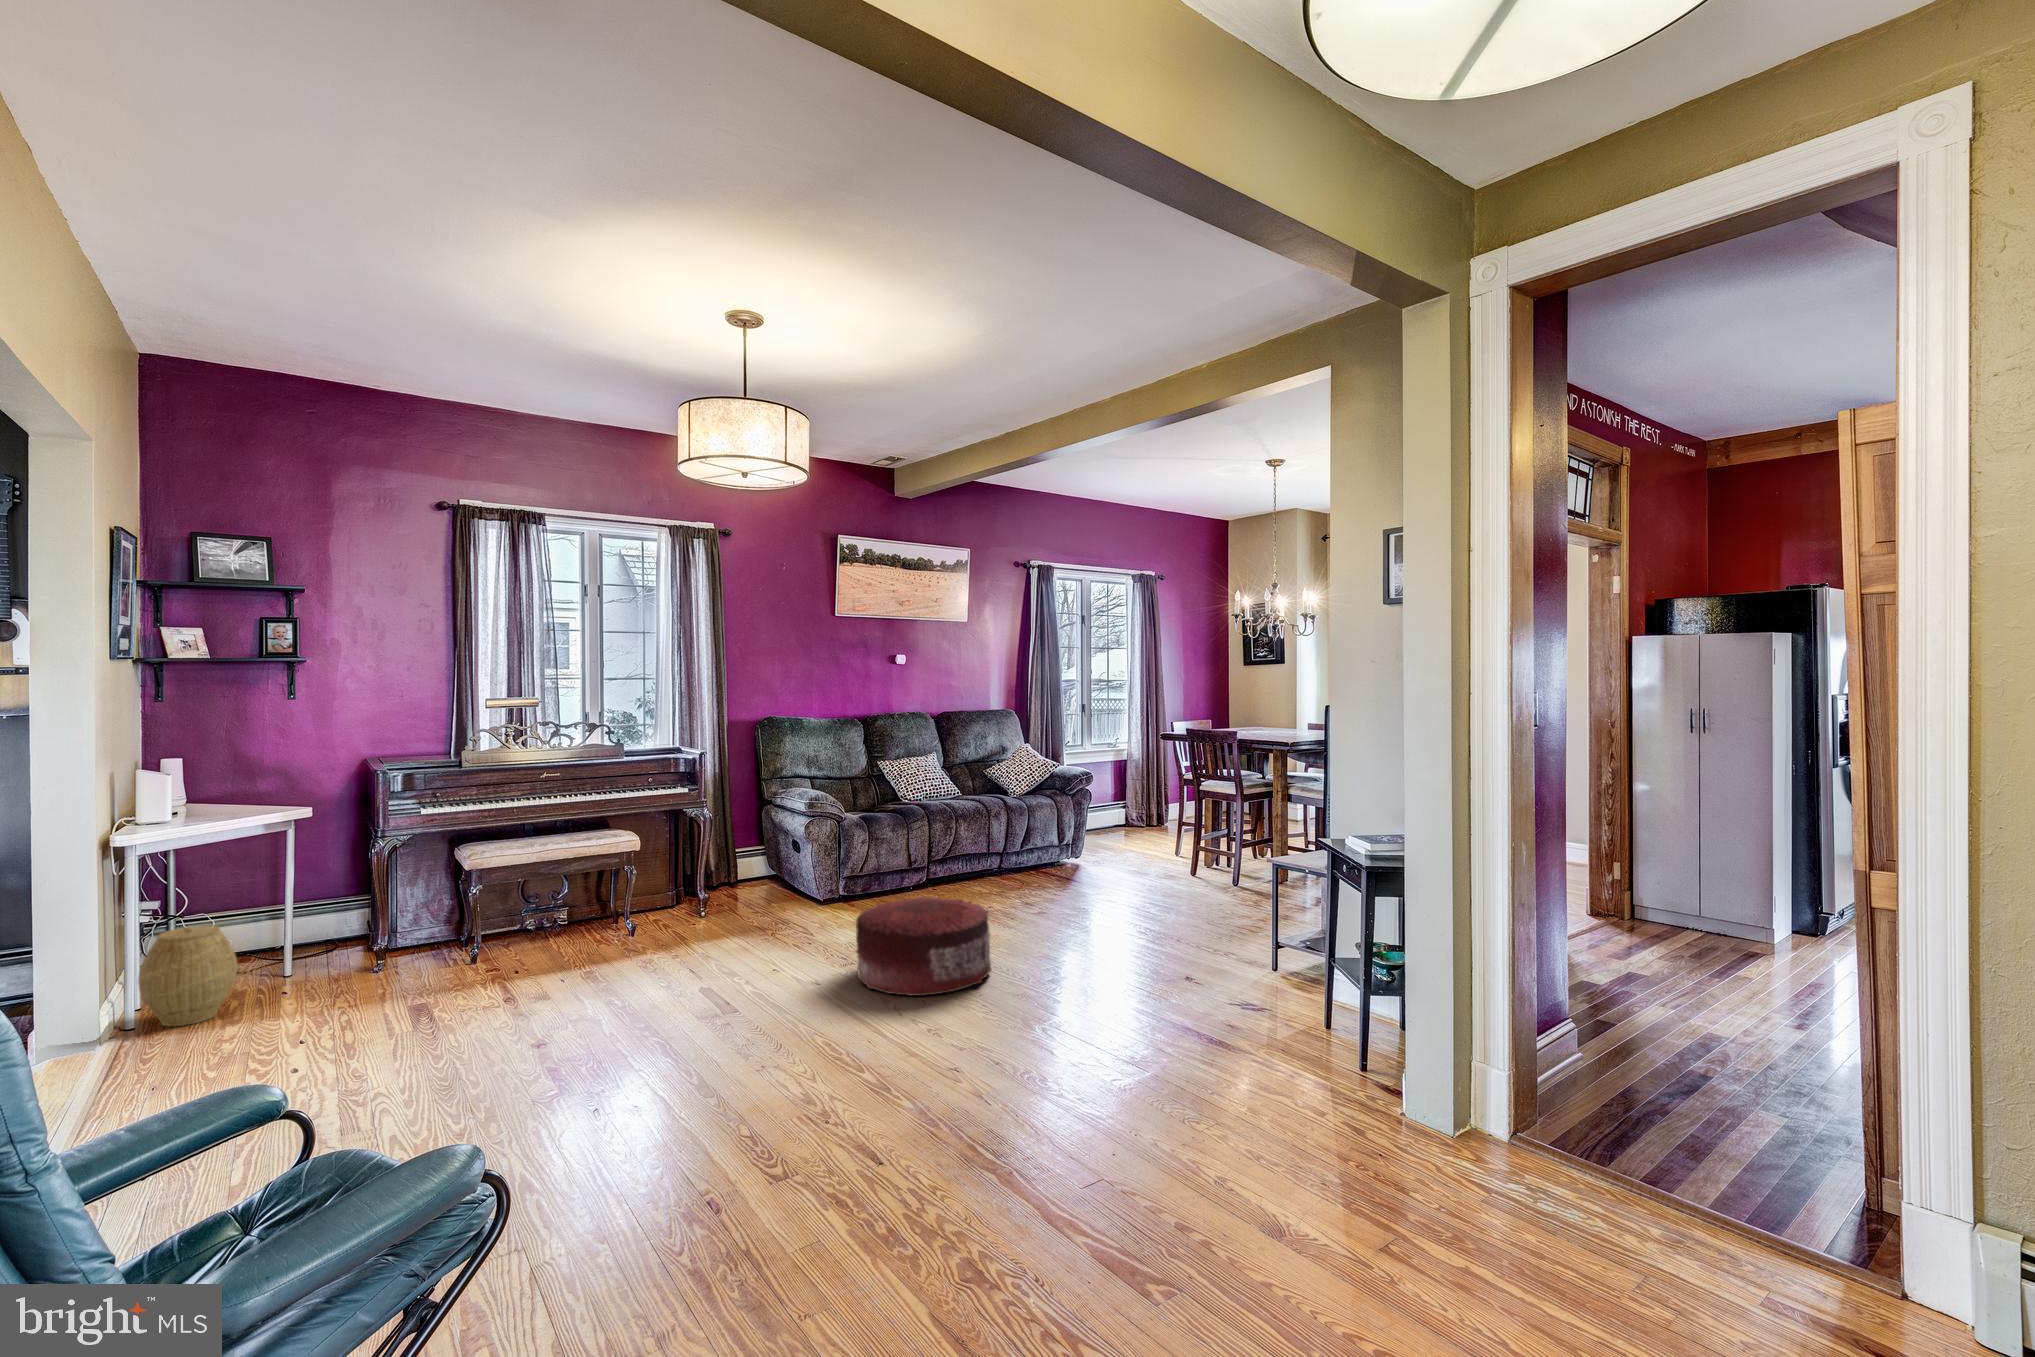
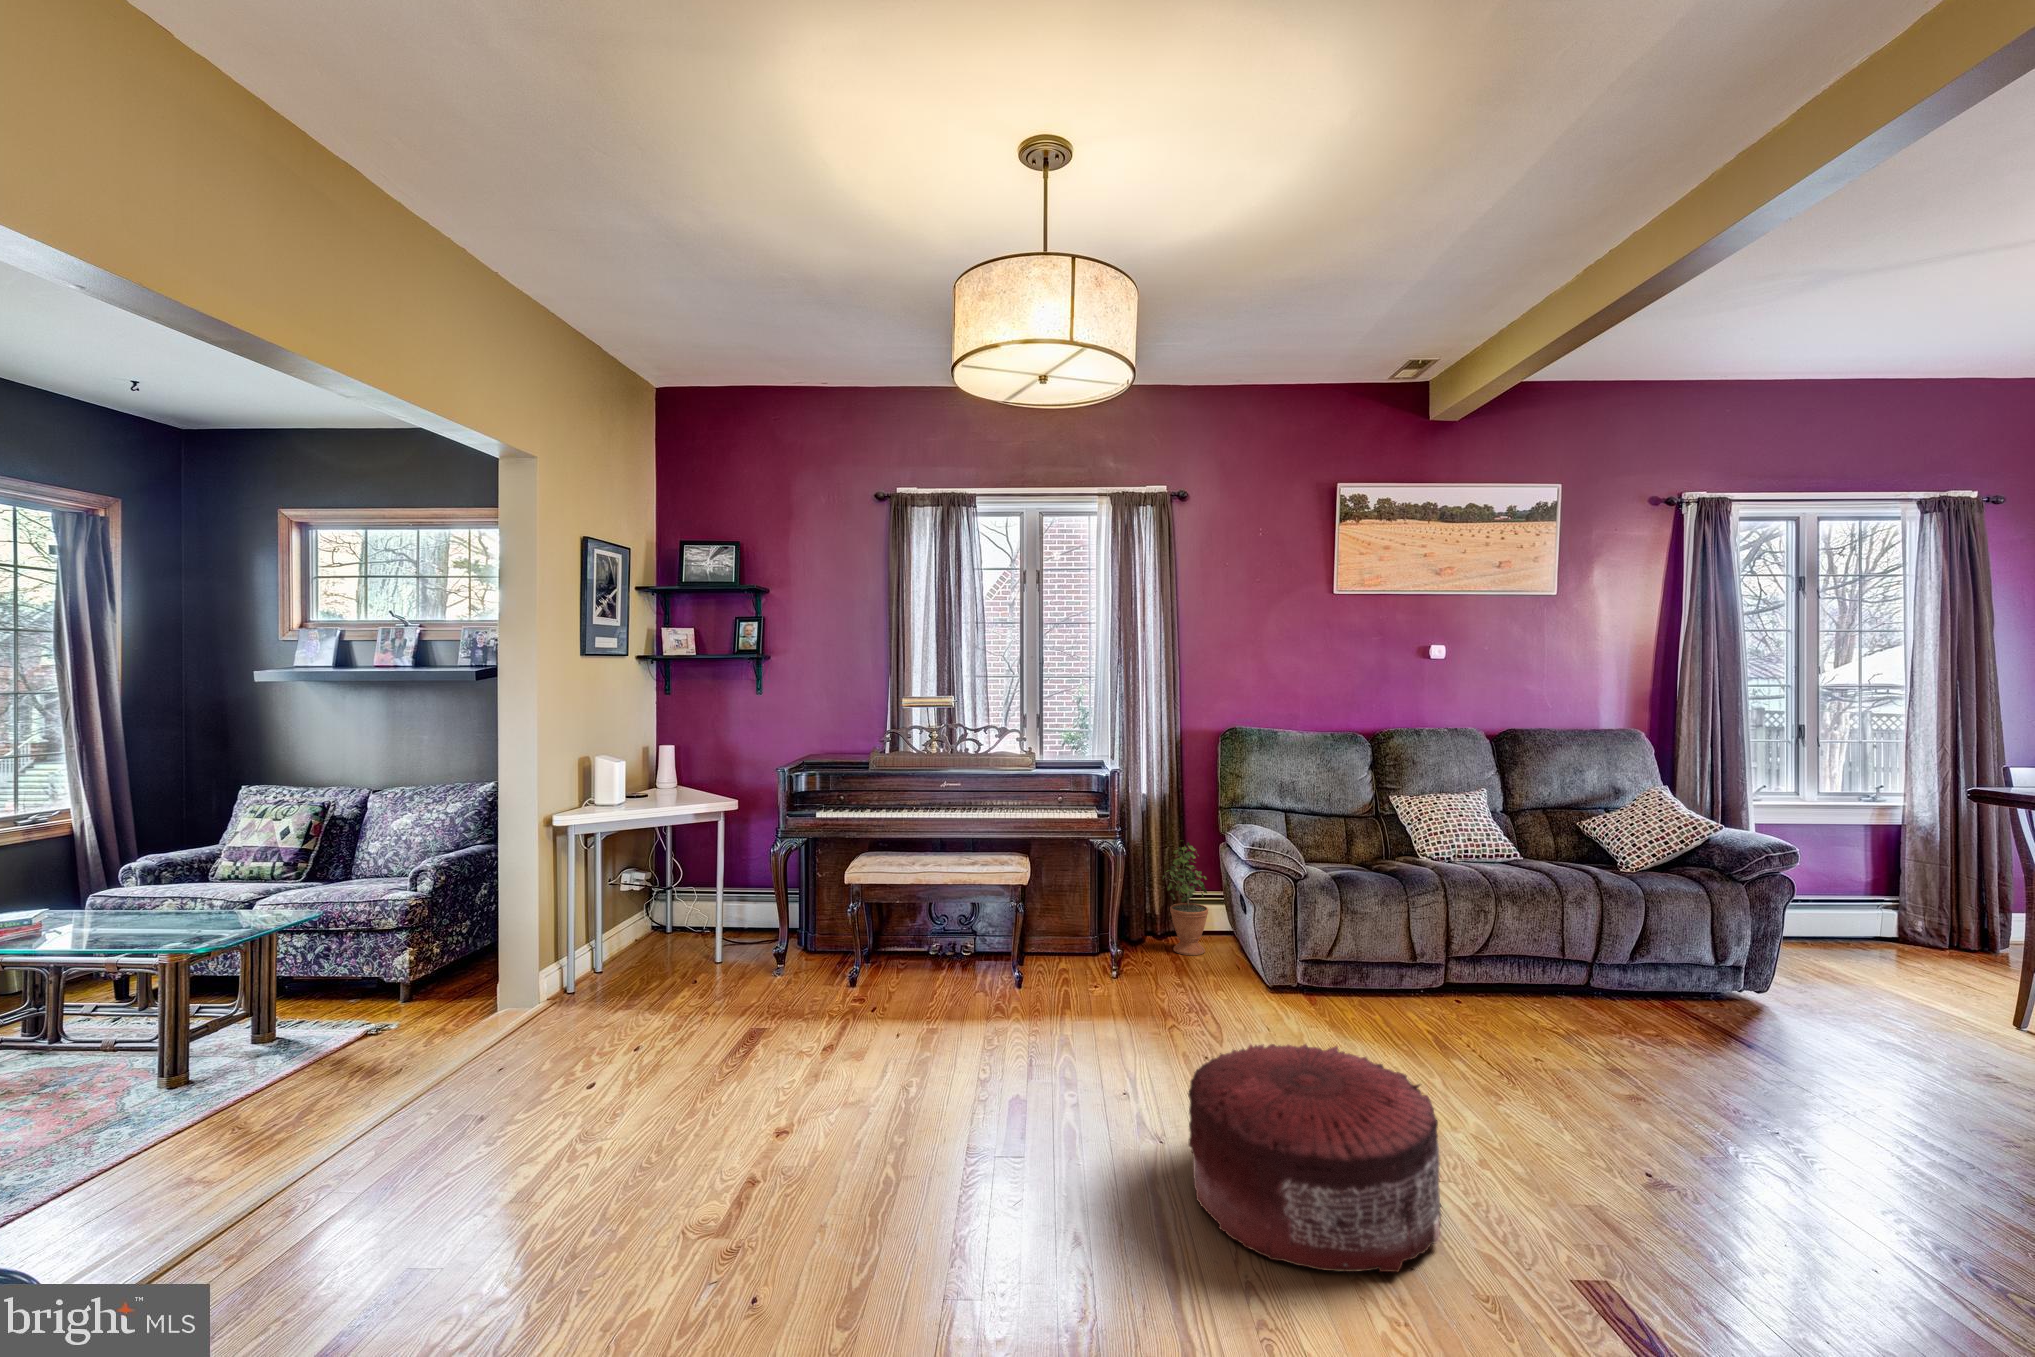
potted plant: none [723,808,758,897] -> present [1162,842,1208,955]
woven basket: present [138,925,237,1026] -> none [556,906,634,1001]

